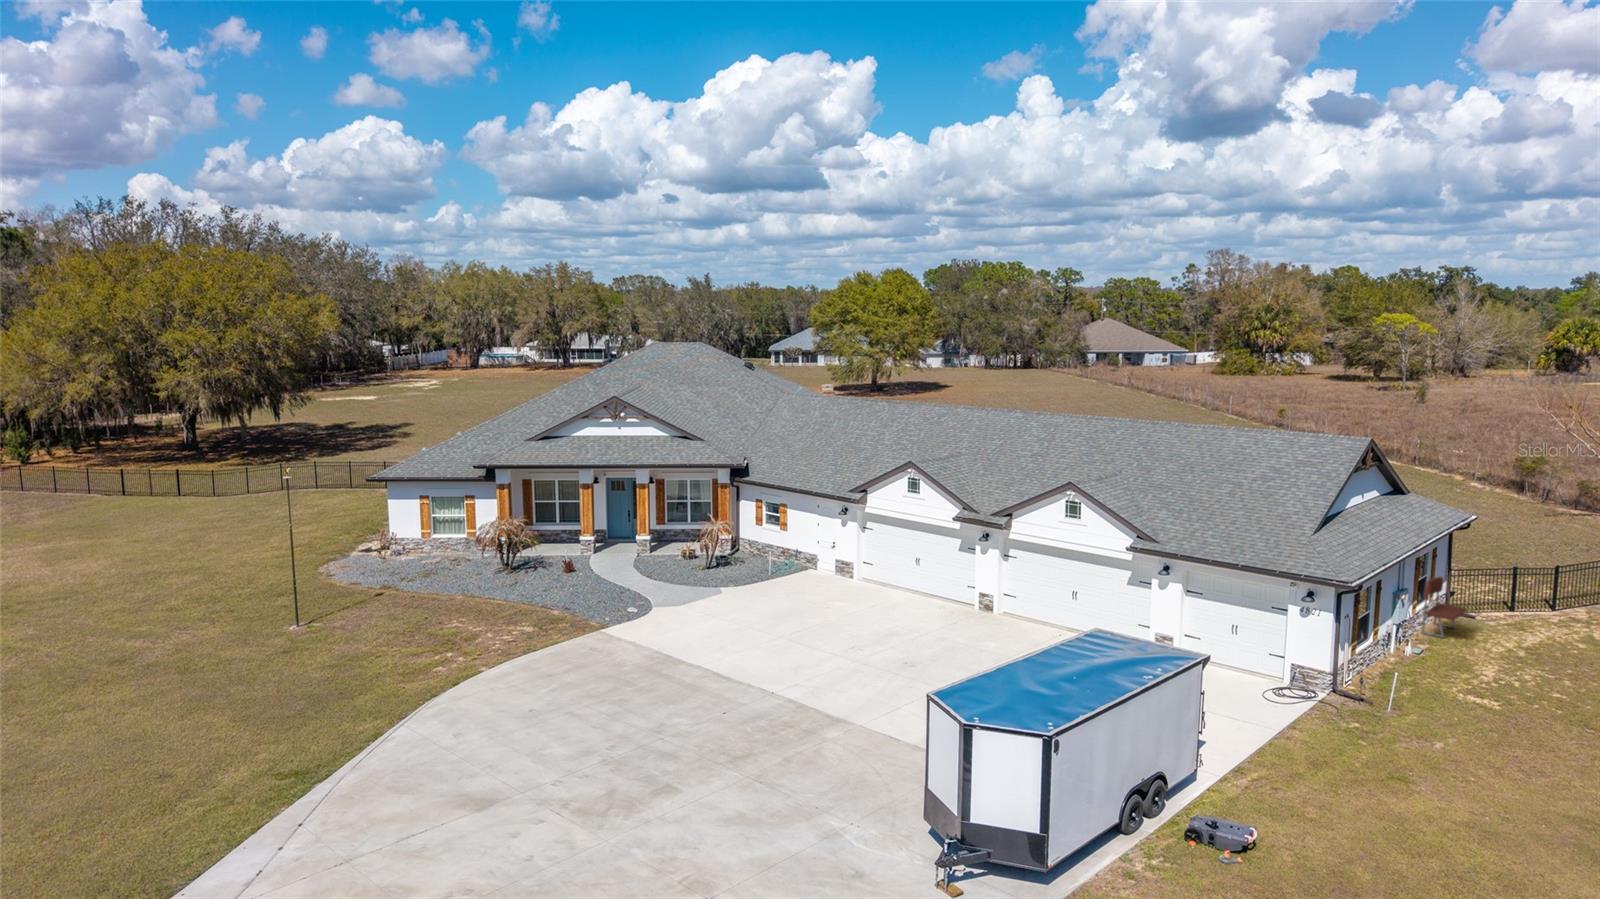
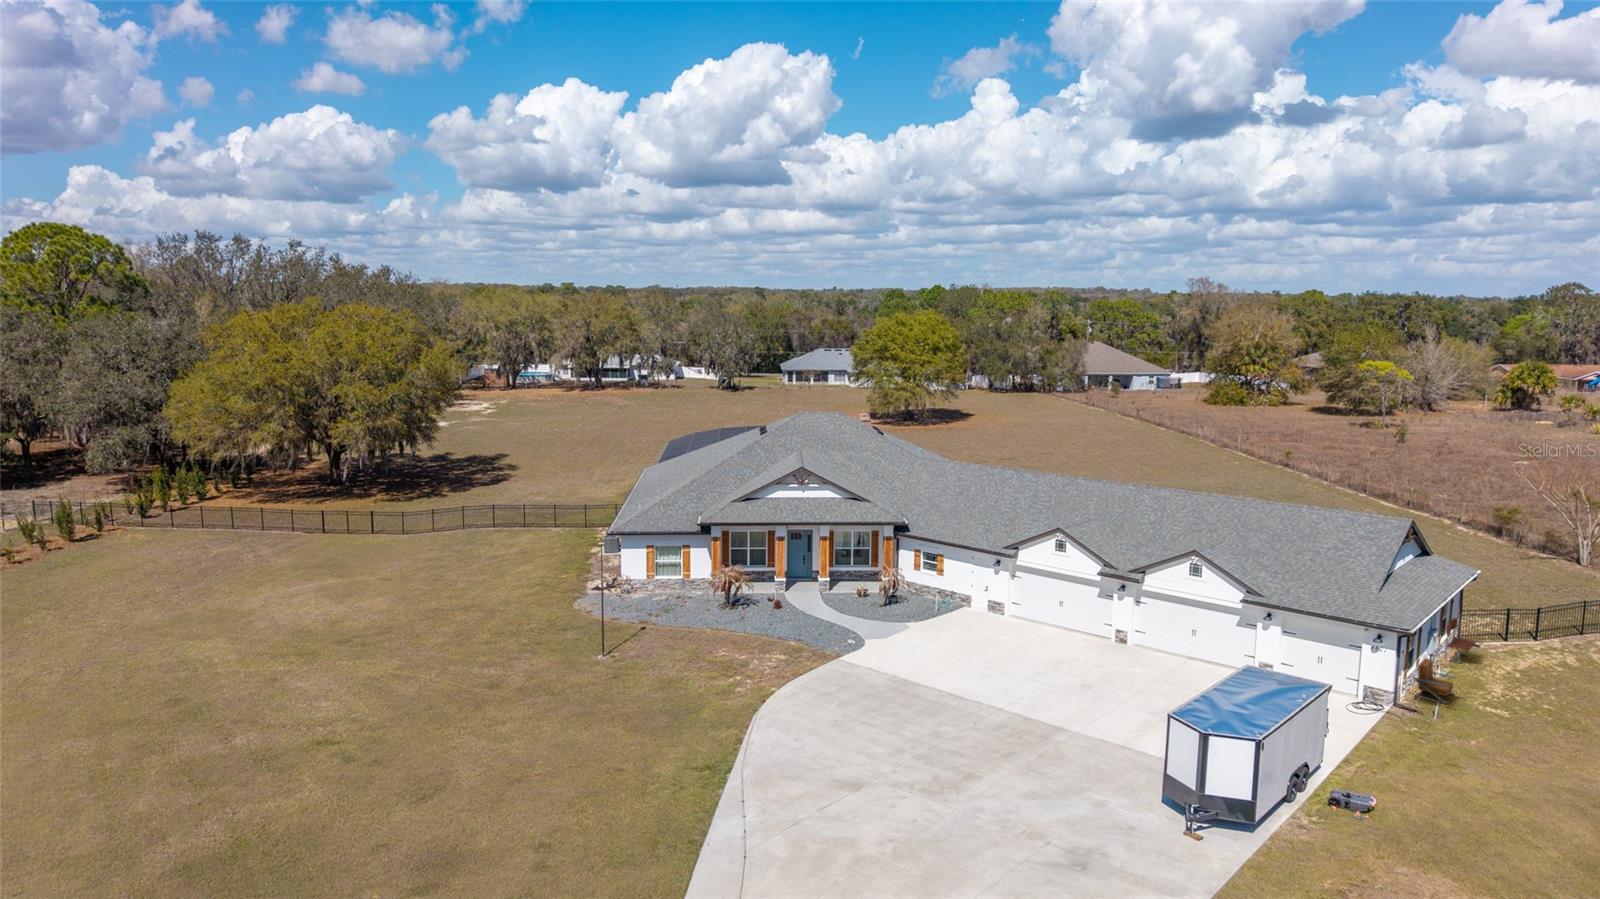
lounge chair: none [1364,627,1427,691] -> present [1413,659,1455,704]

